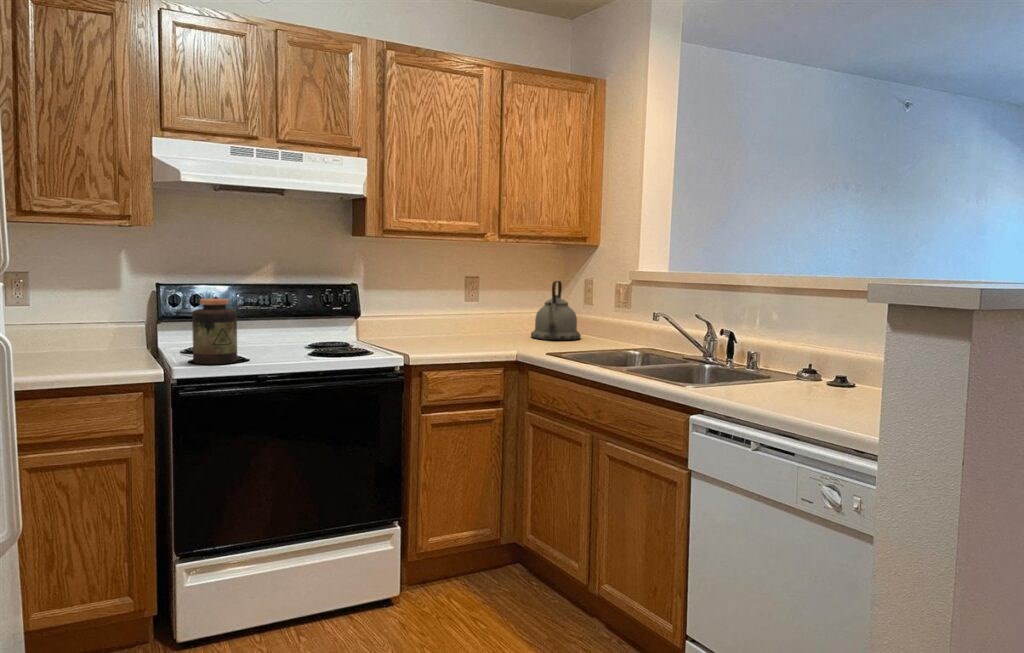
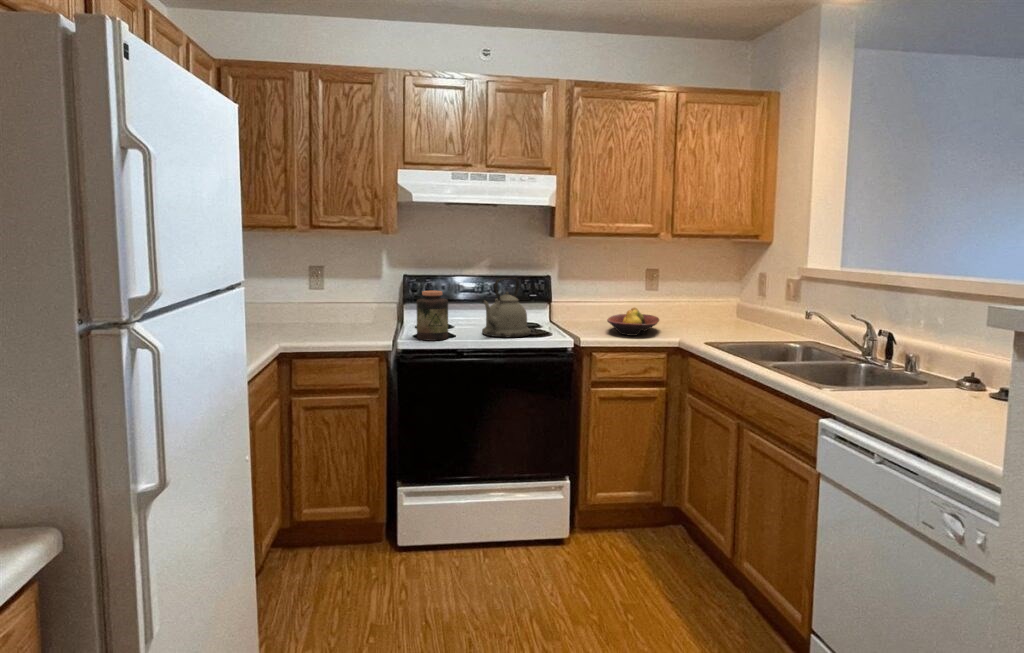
kettle: present [531,281,581,340] -> present [482,278,531,337]
fruit bowl: none [432,317,491,349] -> present [607,308,659,336]

